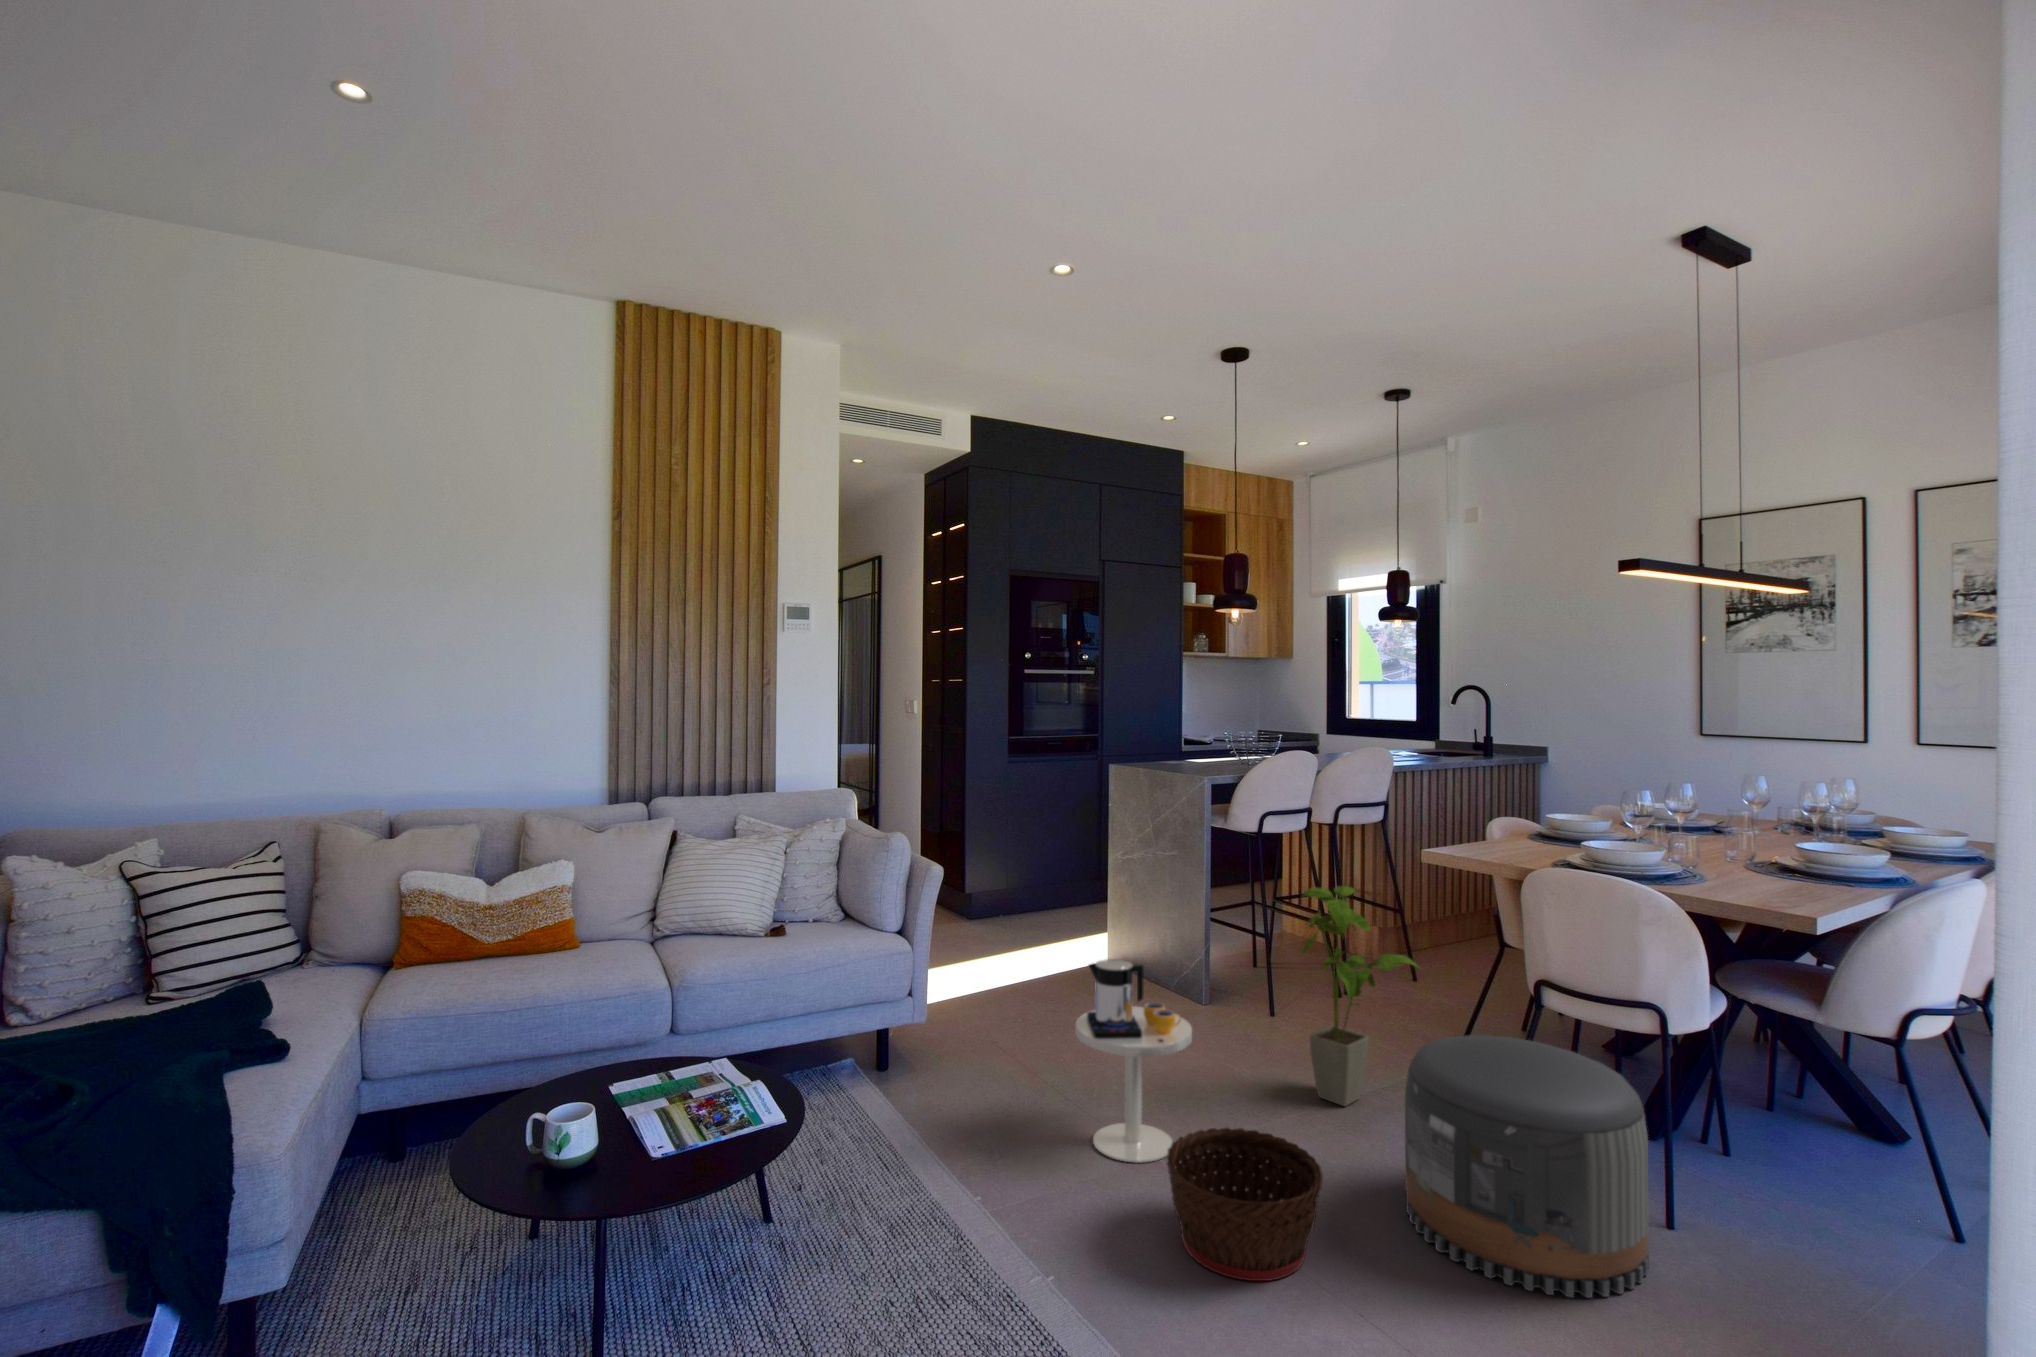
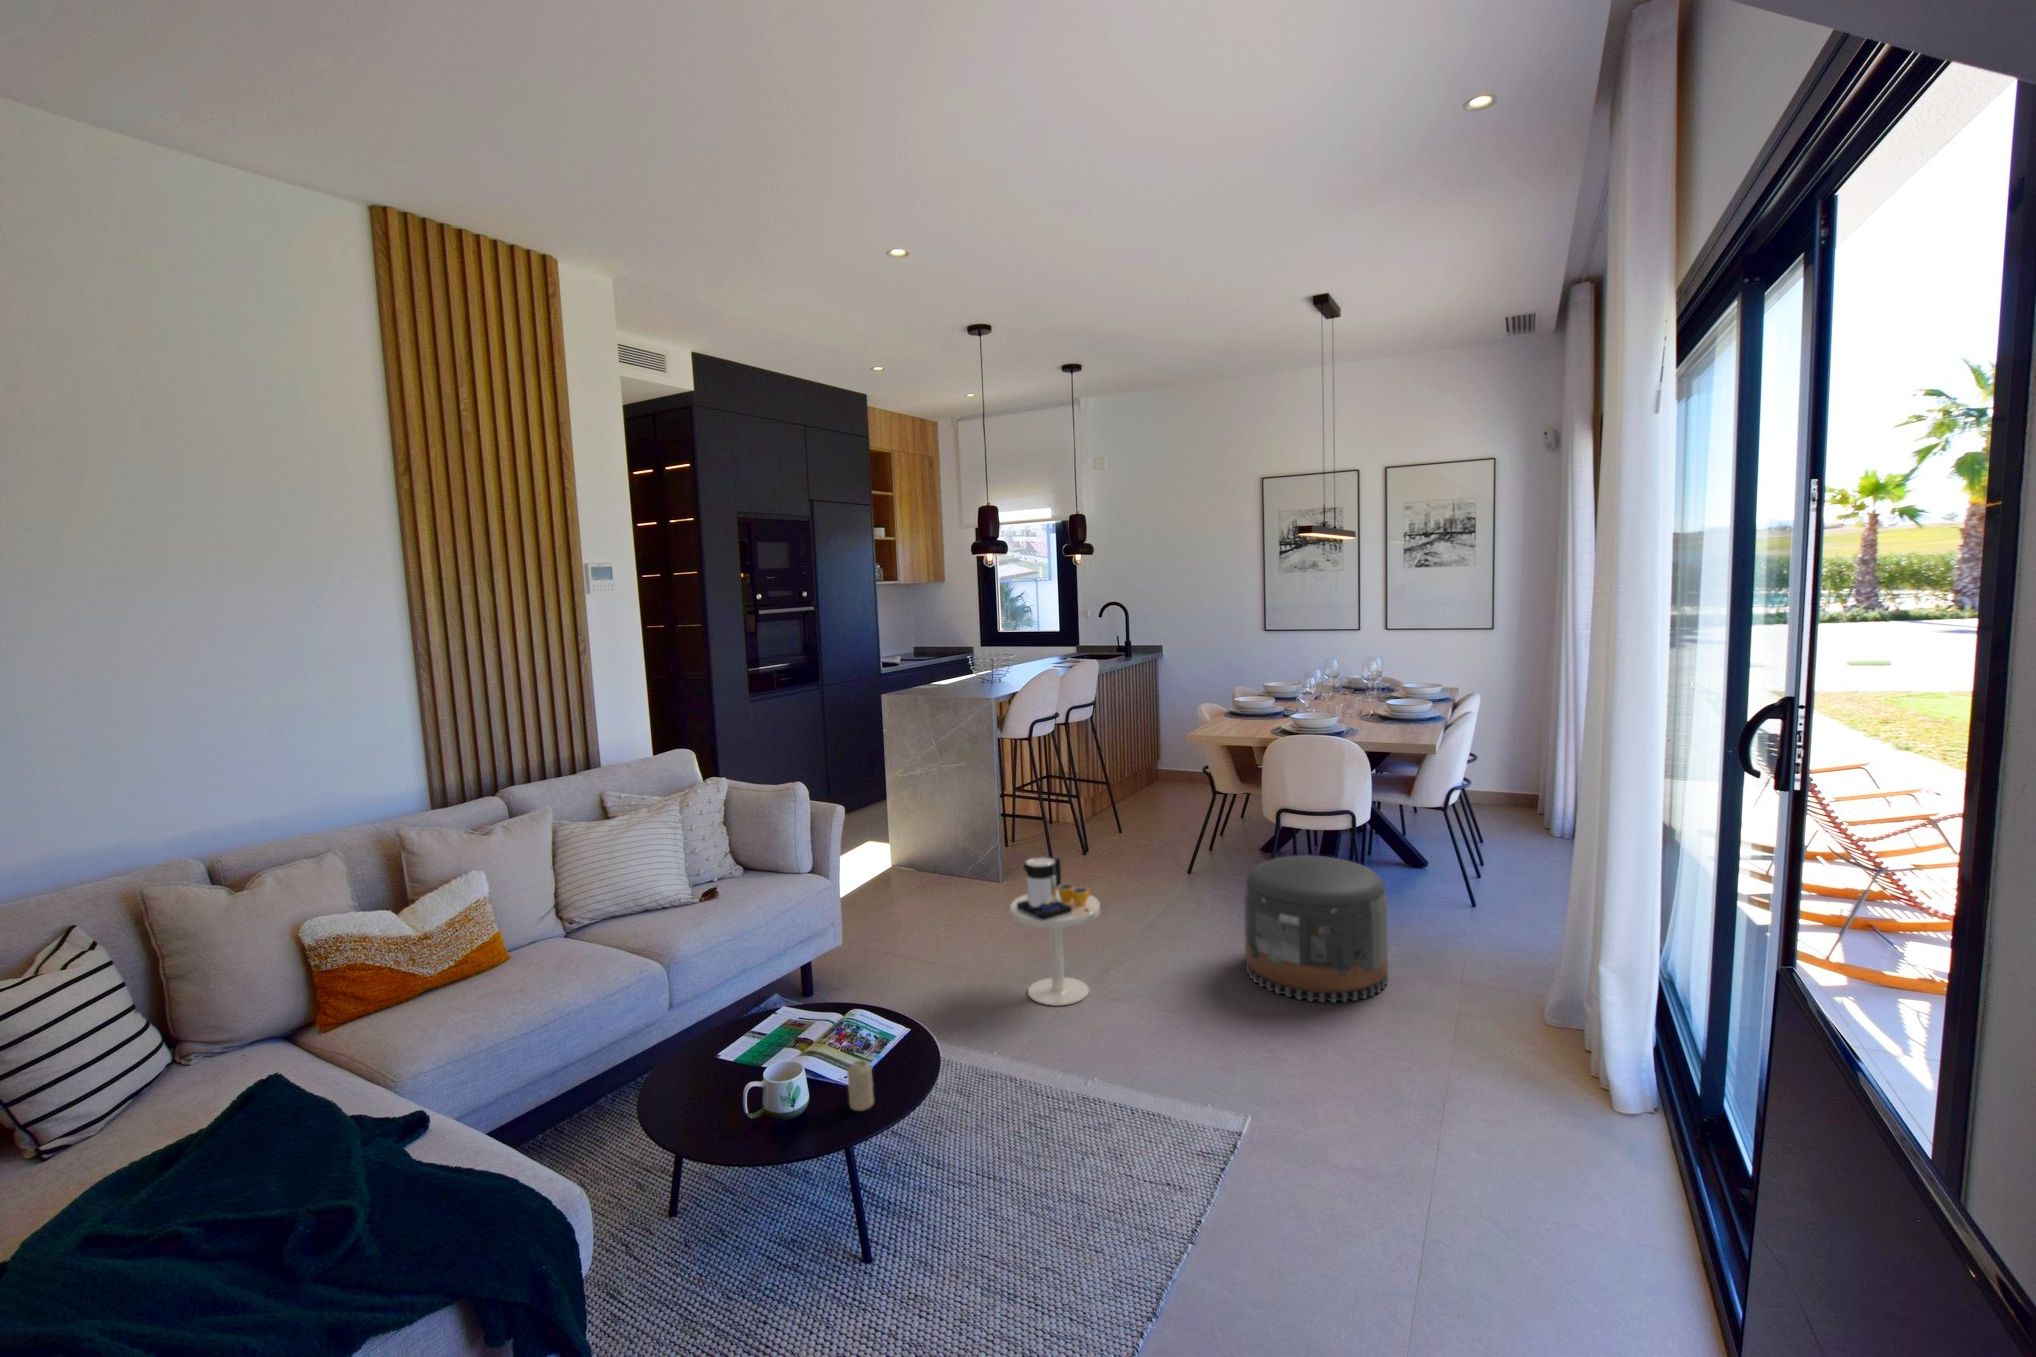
house plant: present [1301,886,1419,1106] -> none [1124,773,1210,929]
candle: none [636,1119,667,1180] -> present [847,1061,874,1111]
basket: present [1166,1128,1323,1281] -> none [1131,954,1240,1051]

